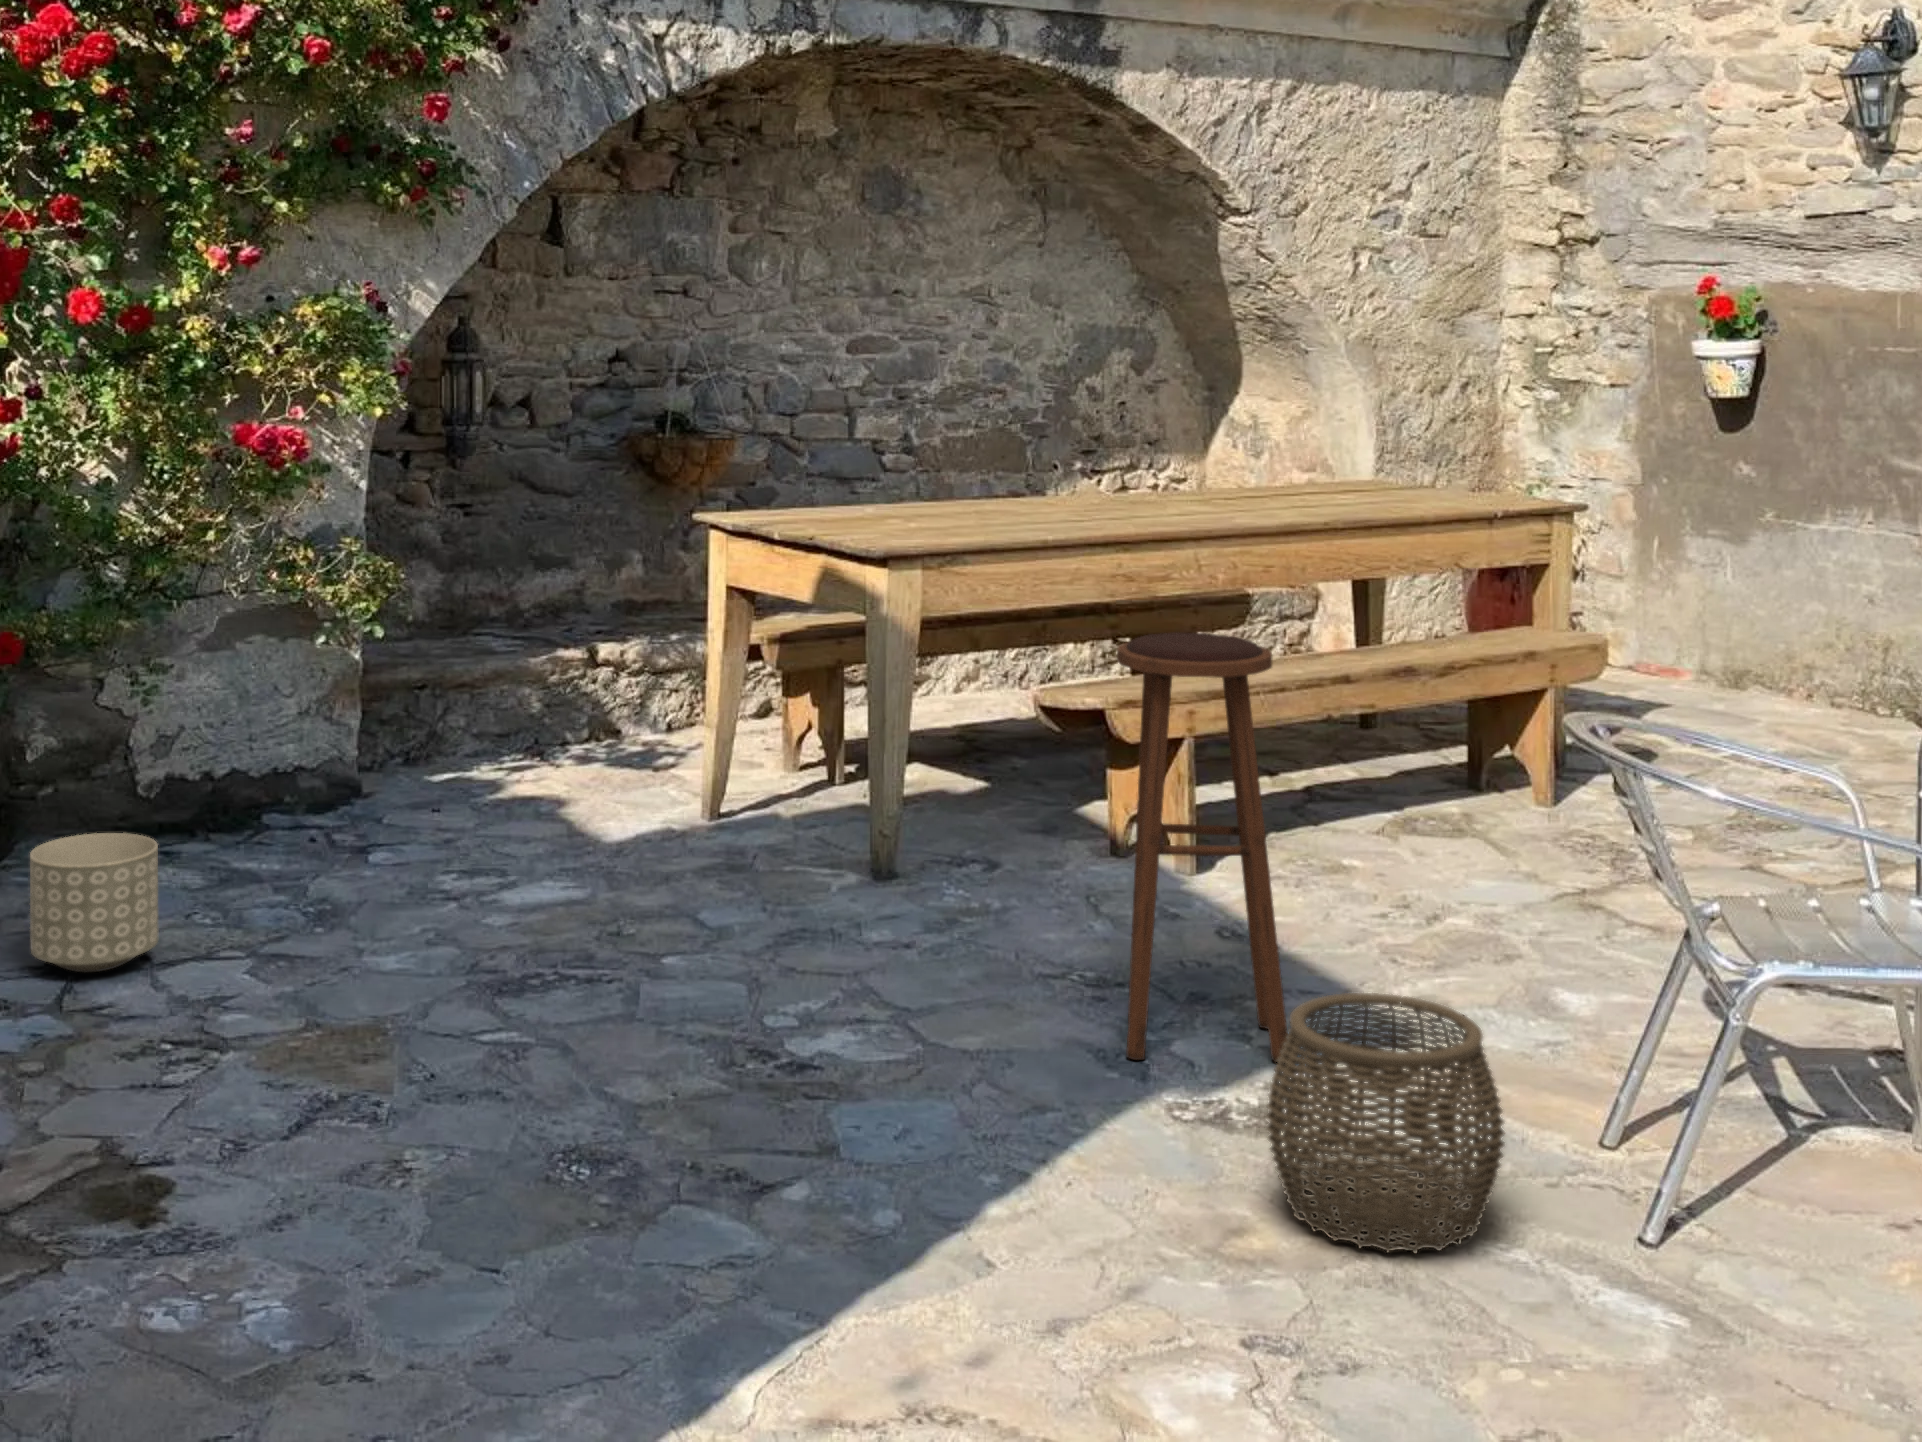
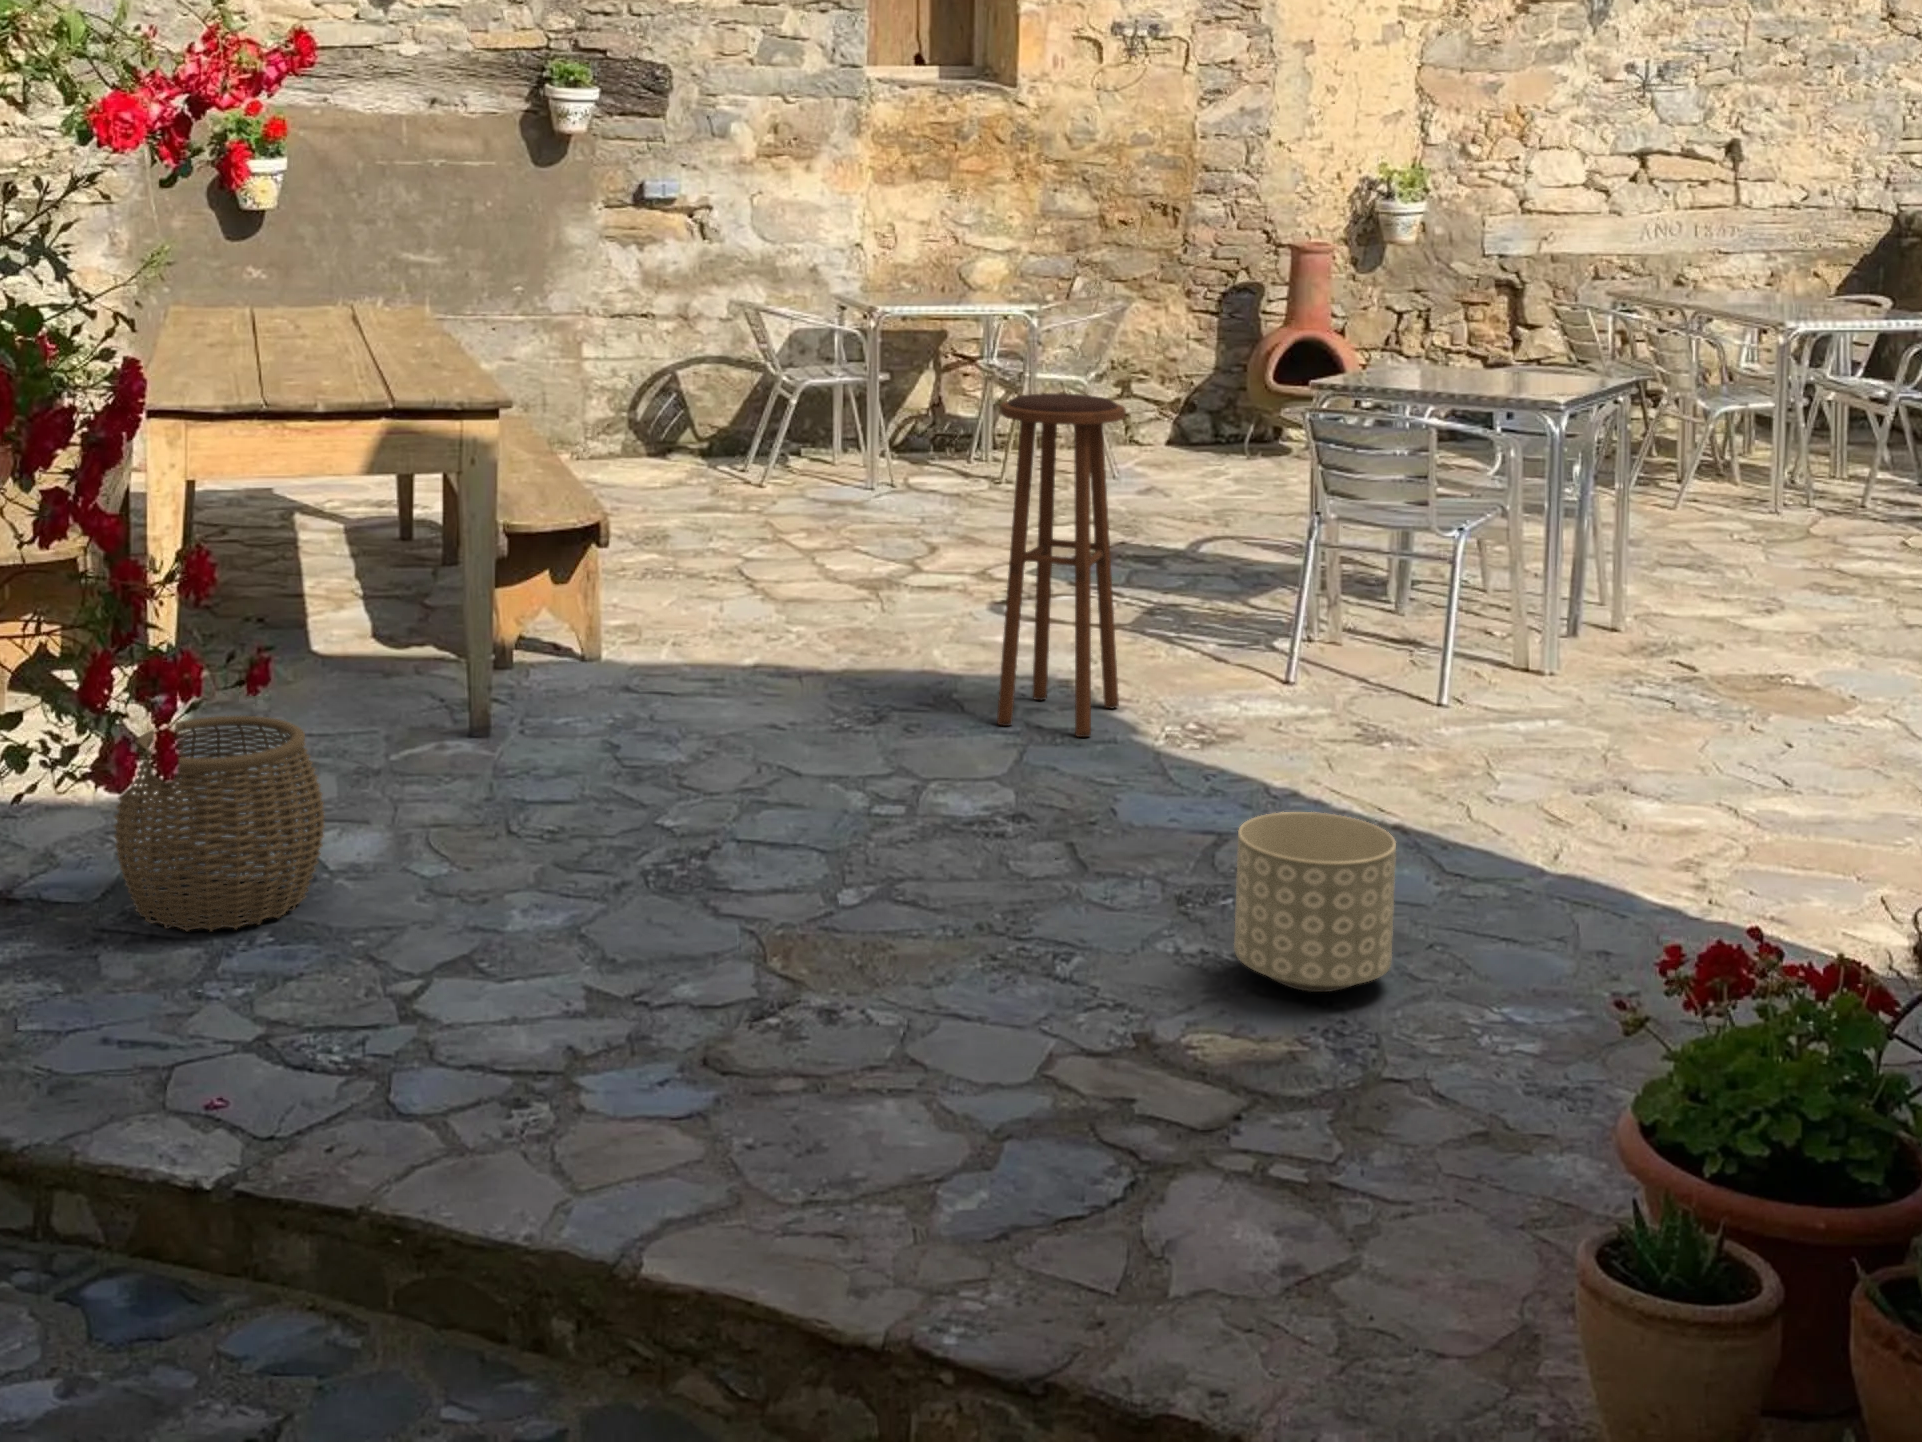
planter: present [30,833,158,972] -> present [1234,812,1396,992]
woven basket: present [1266,993,1505,1253] -> present [114,716,325,931]

